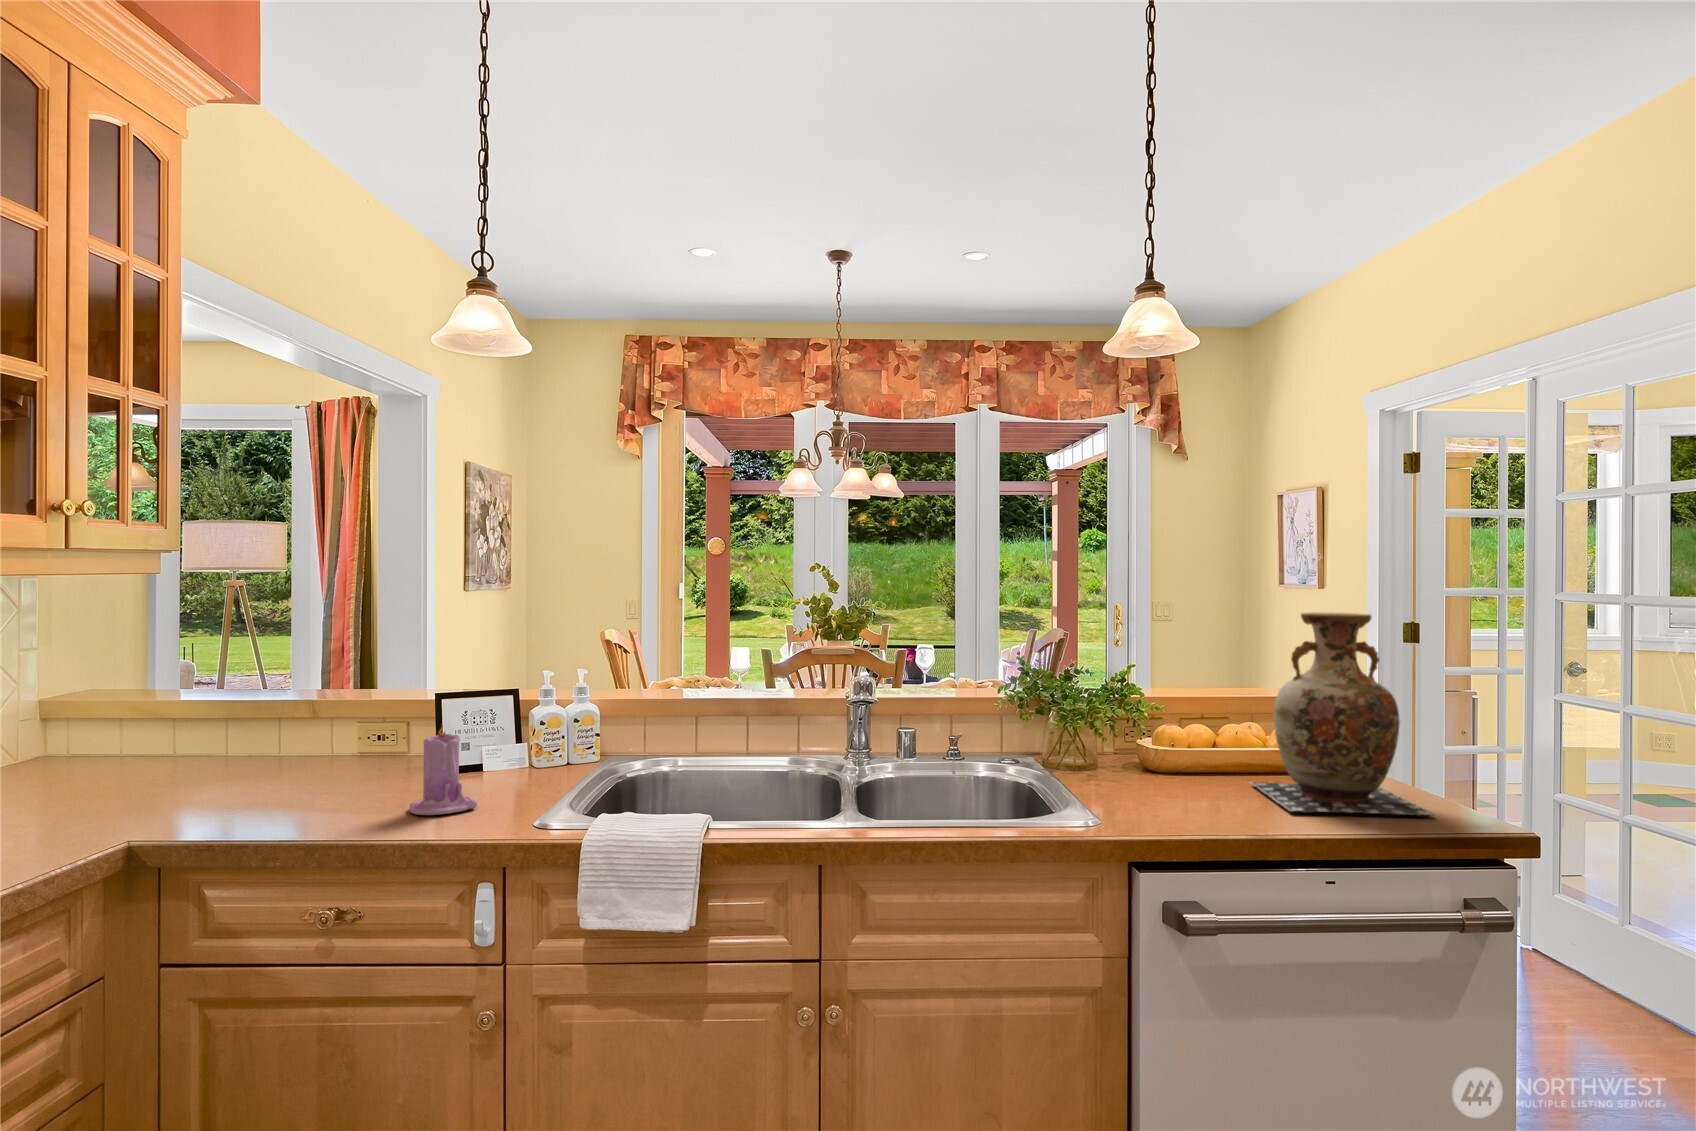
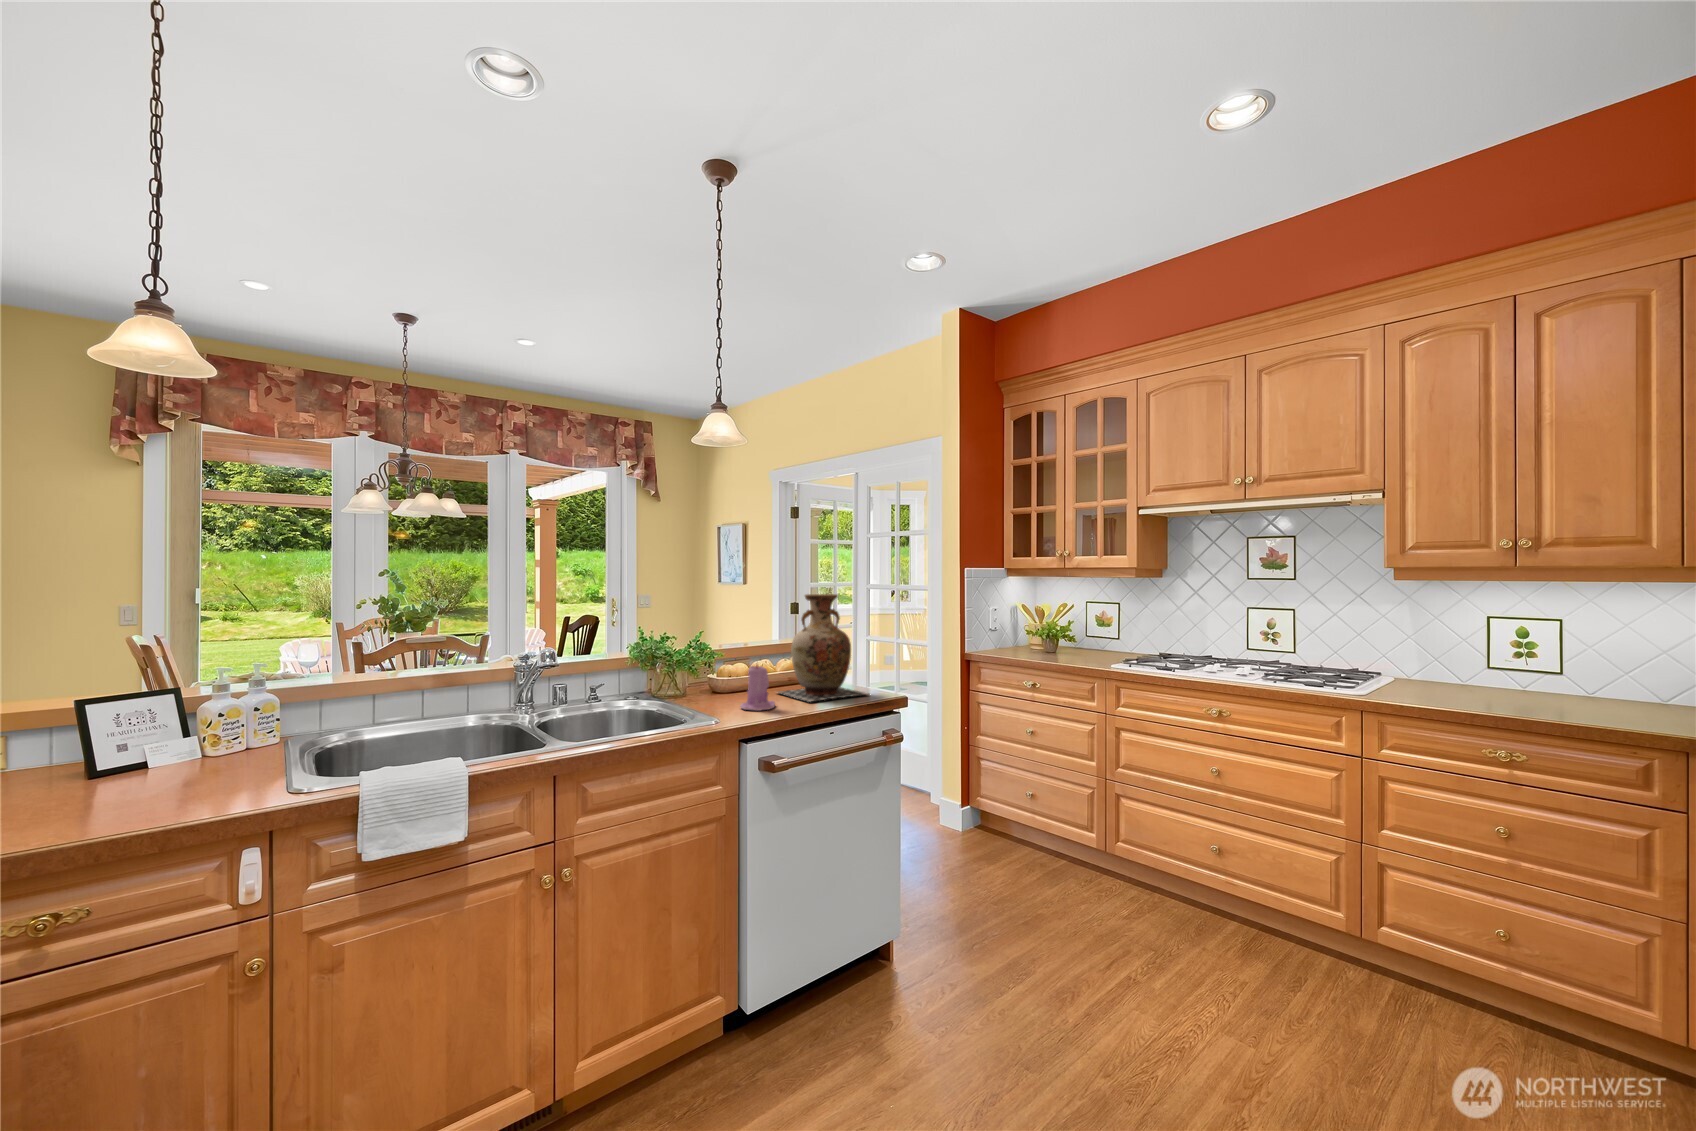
candle: present [410,725,478,815] -> present [740,665,775,711]

